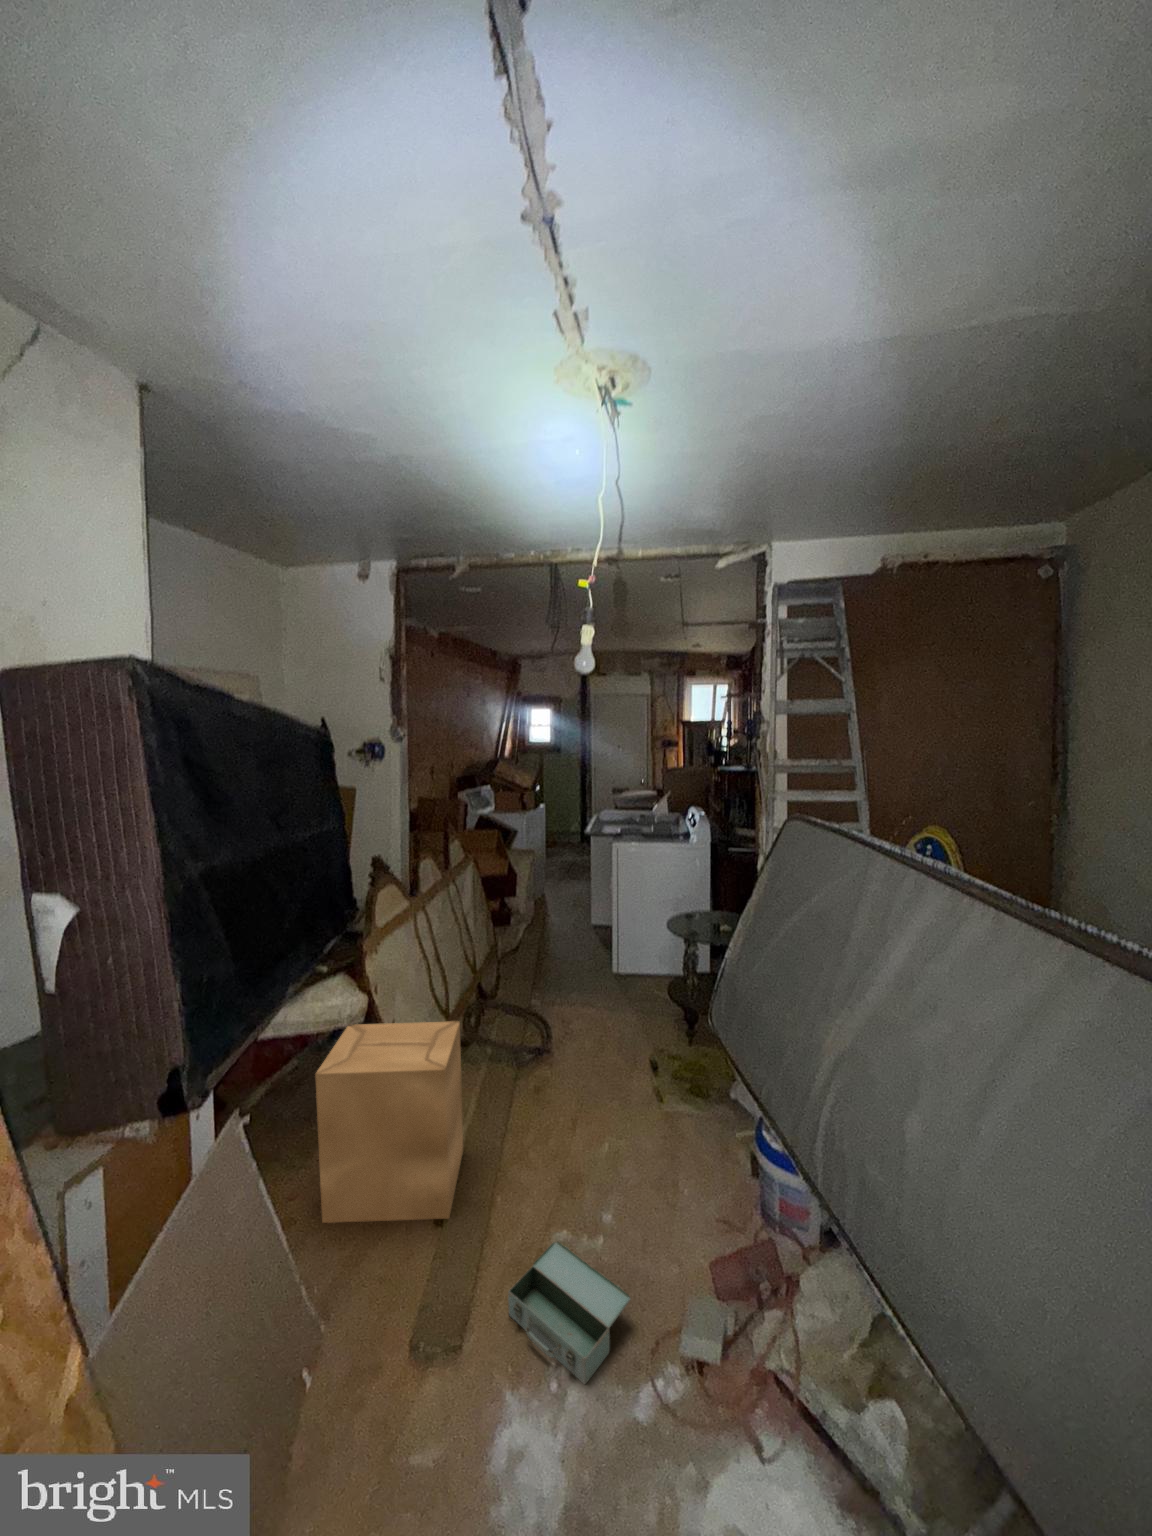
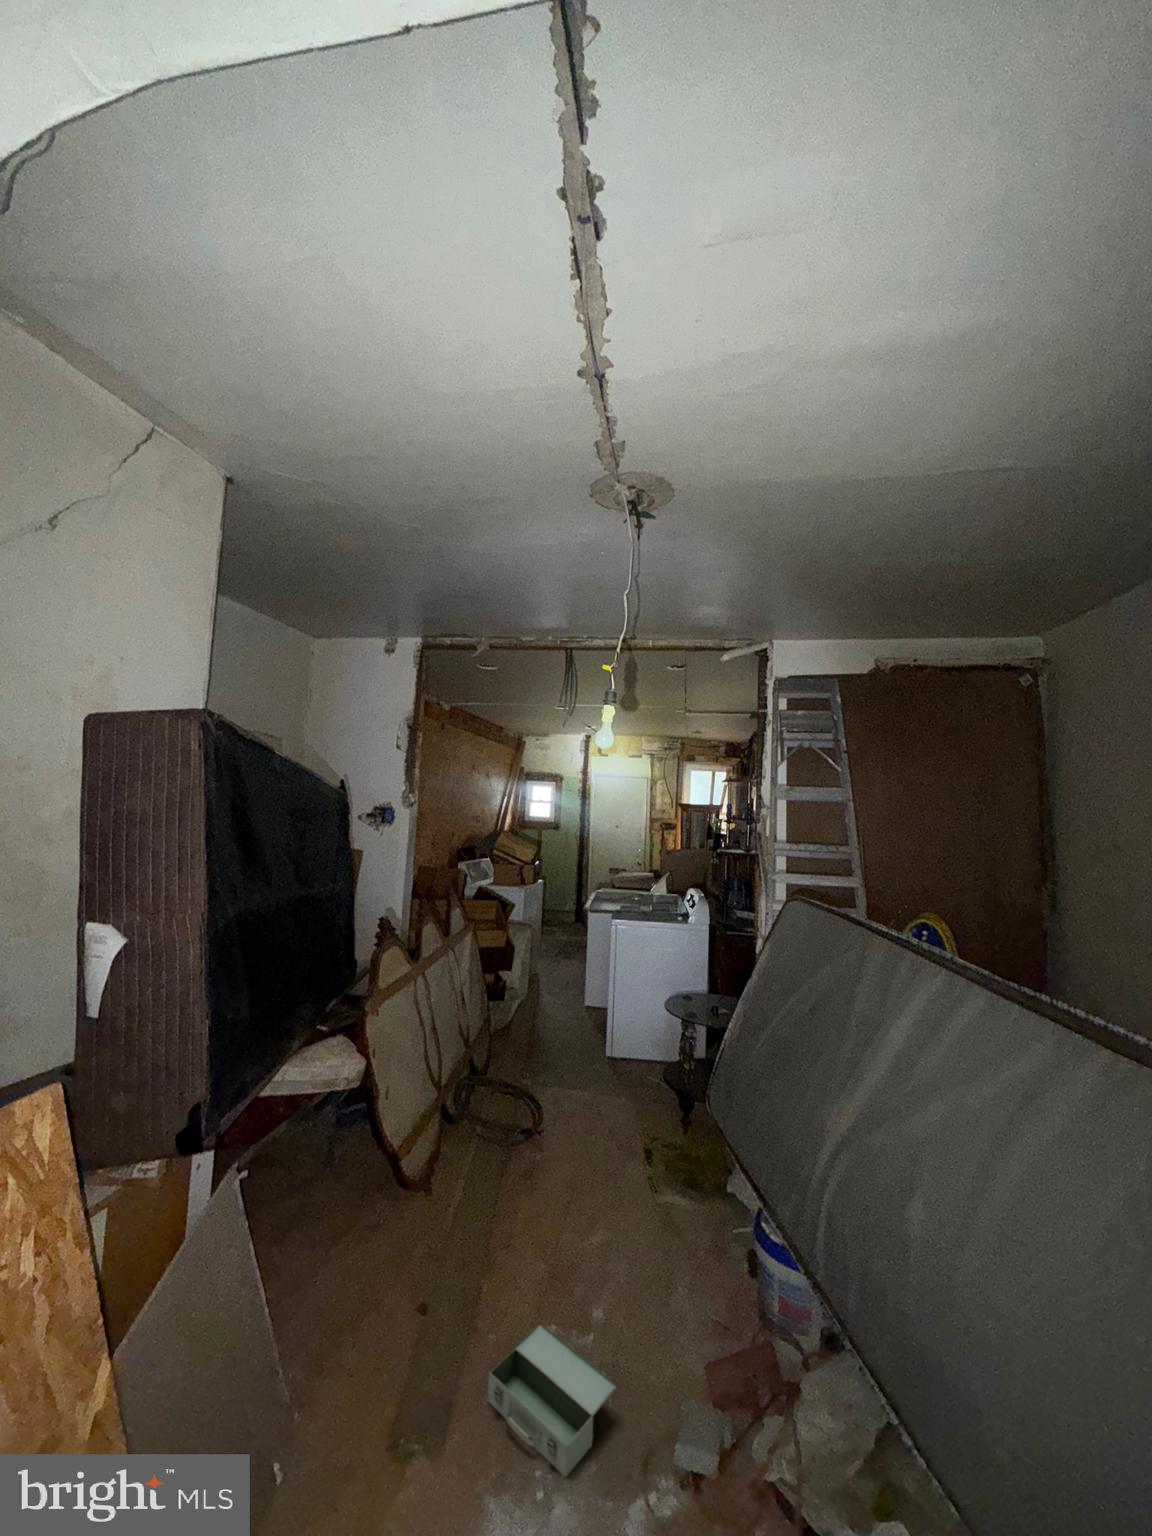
cardboard box: present [315,1021,463,1223] -> none [296,1084,453,1300]

